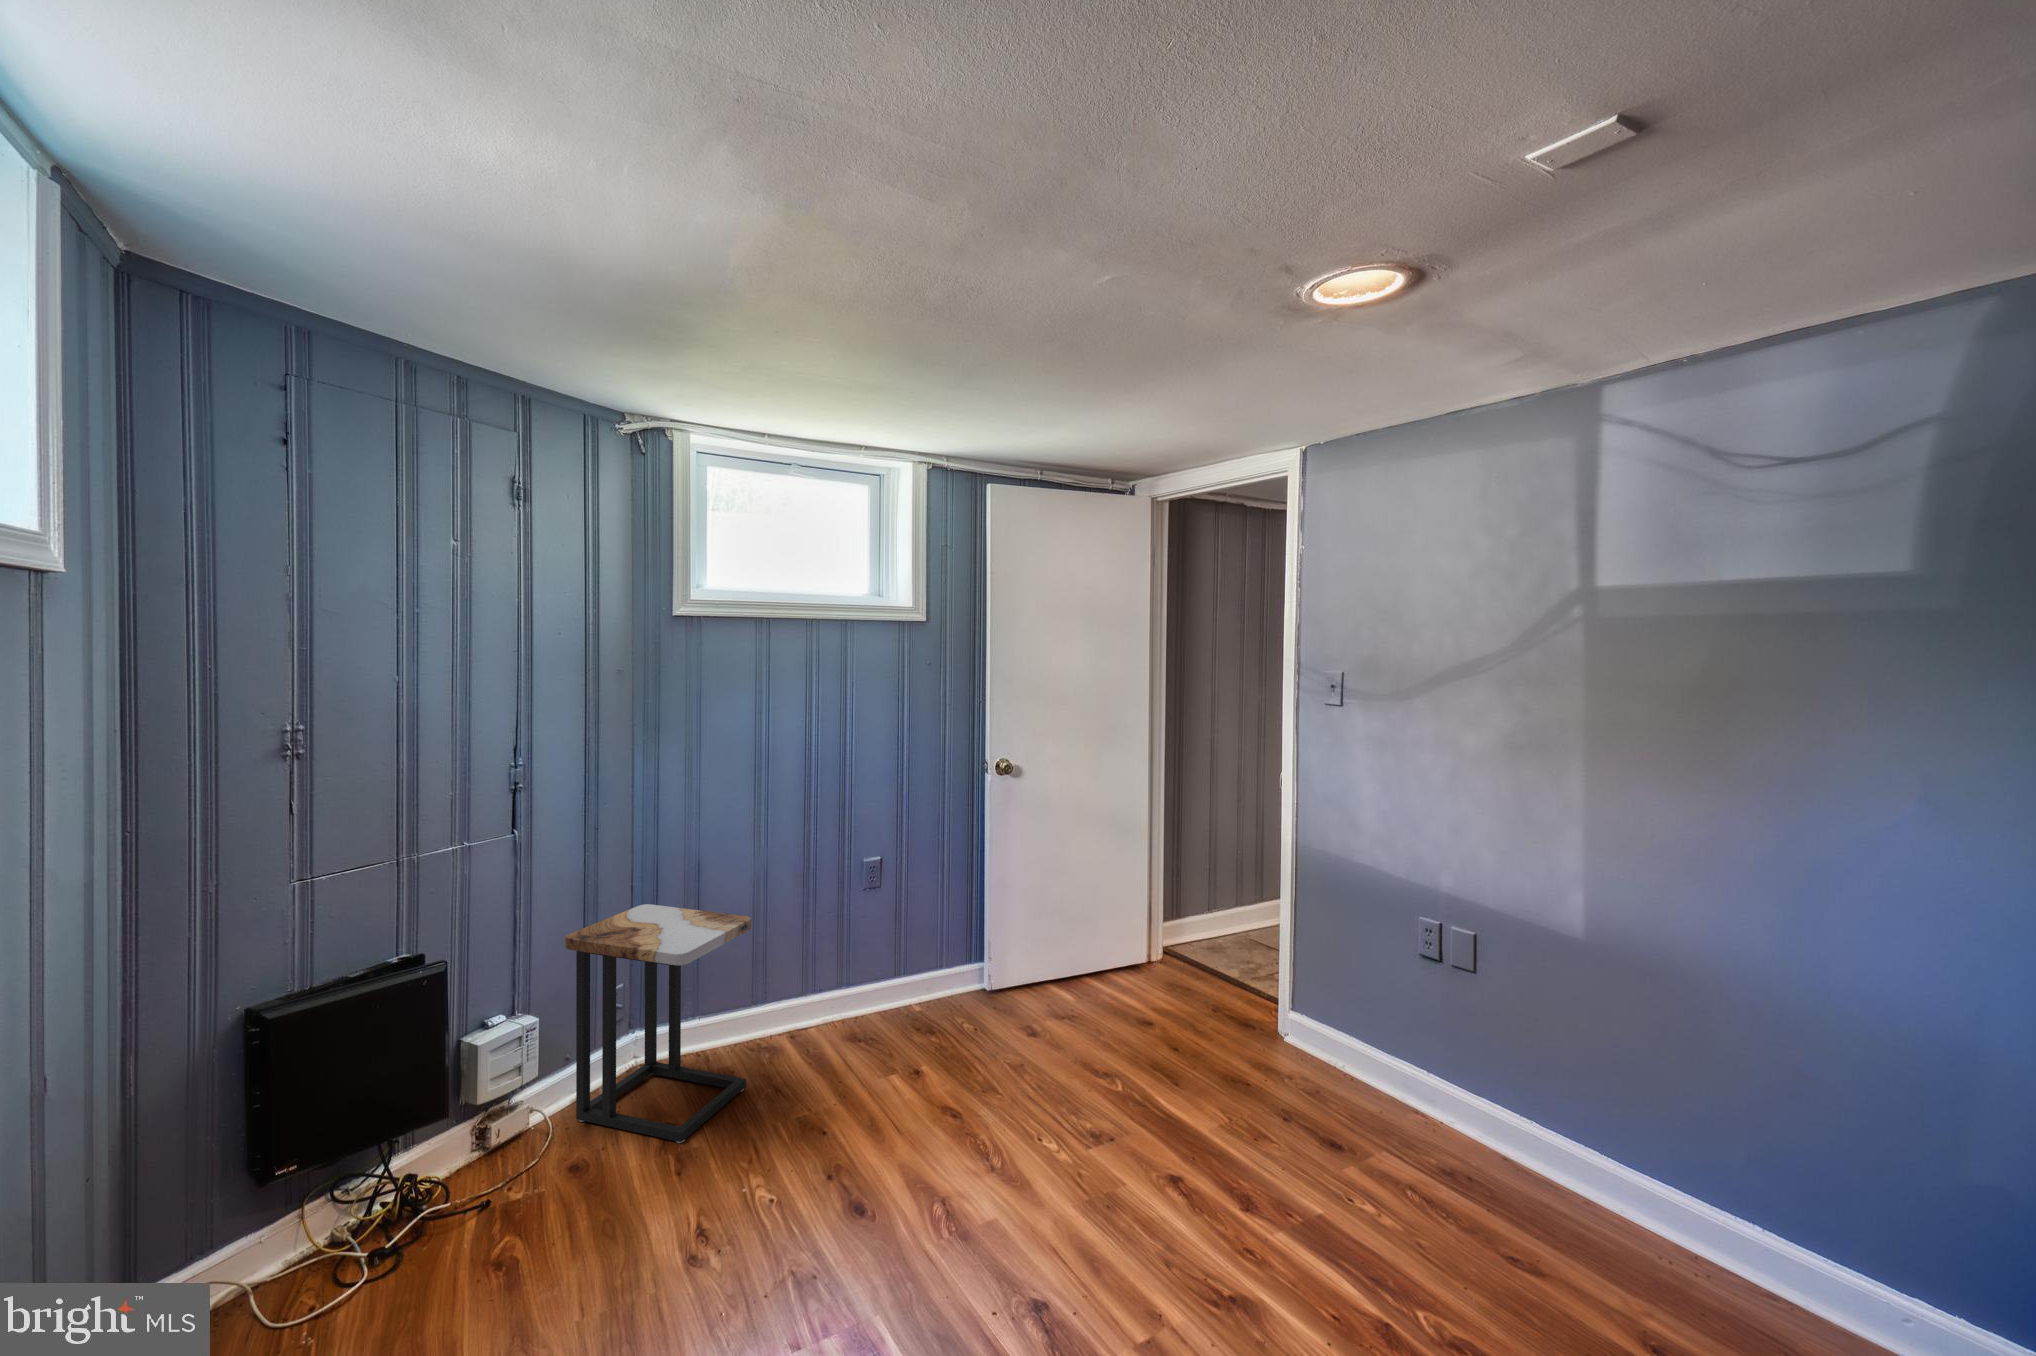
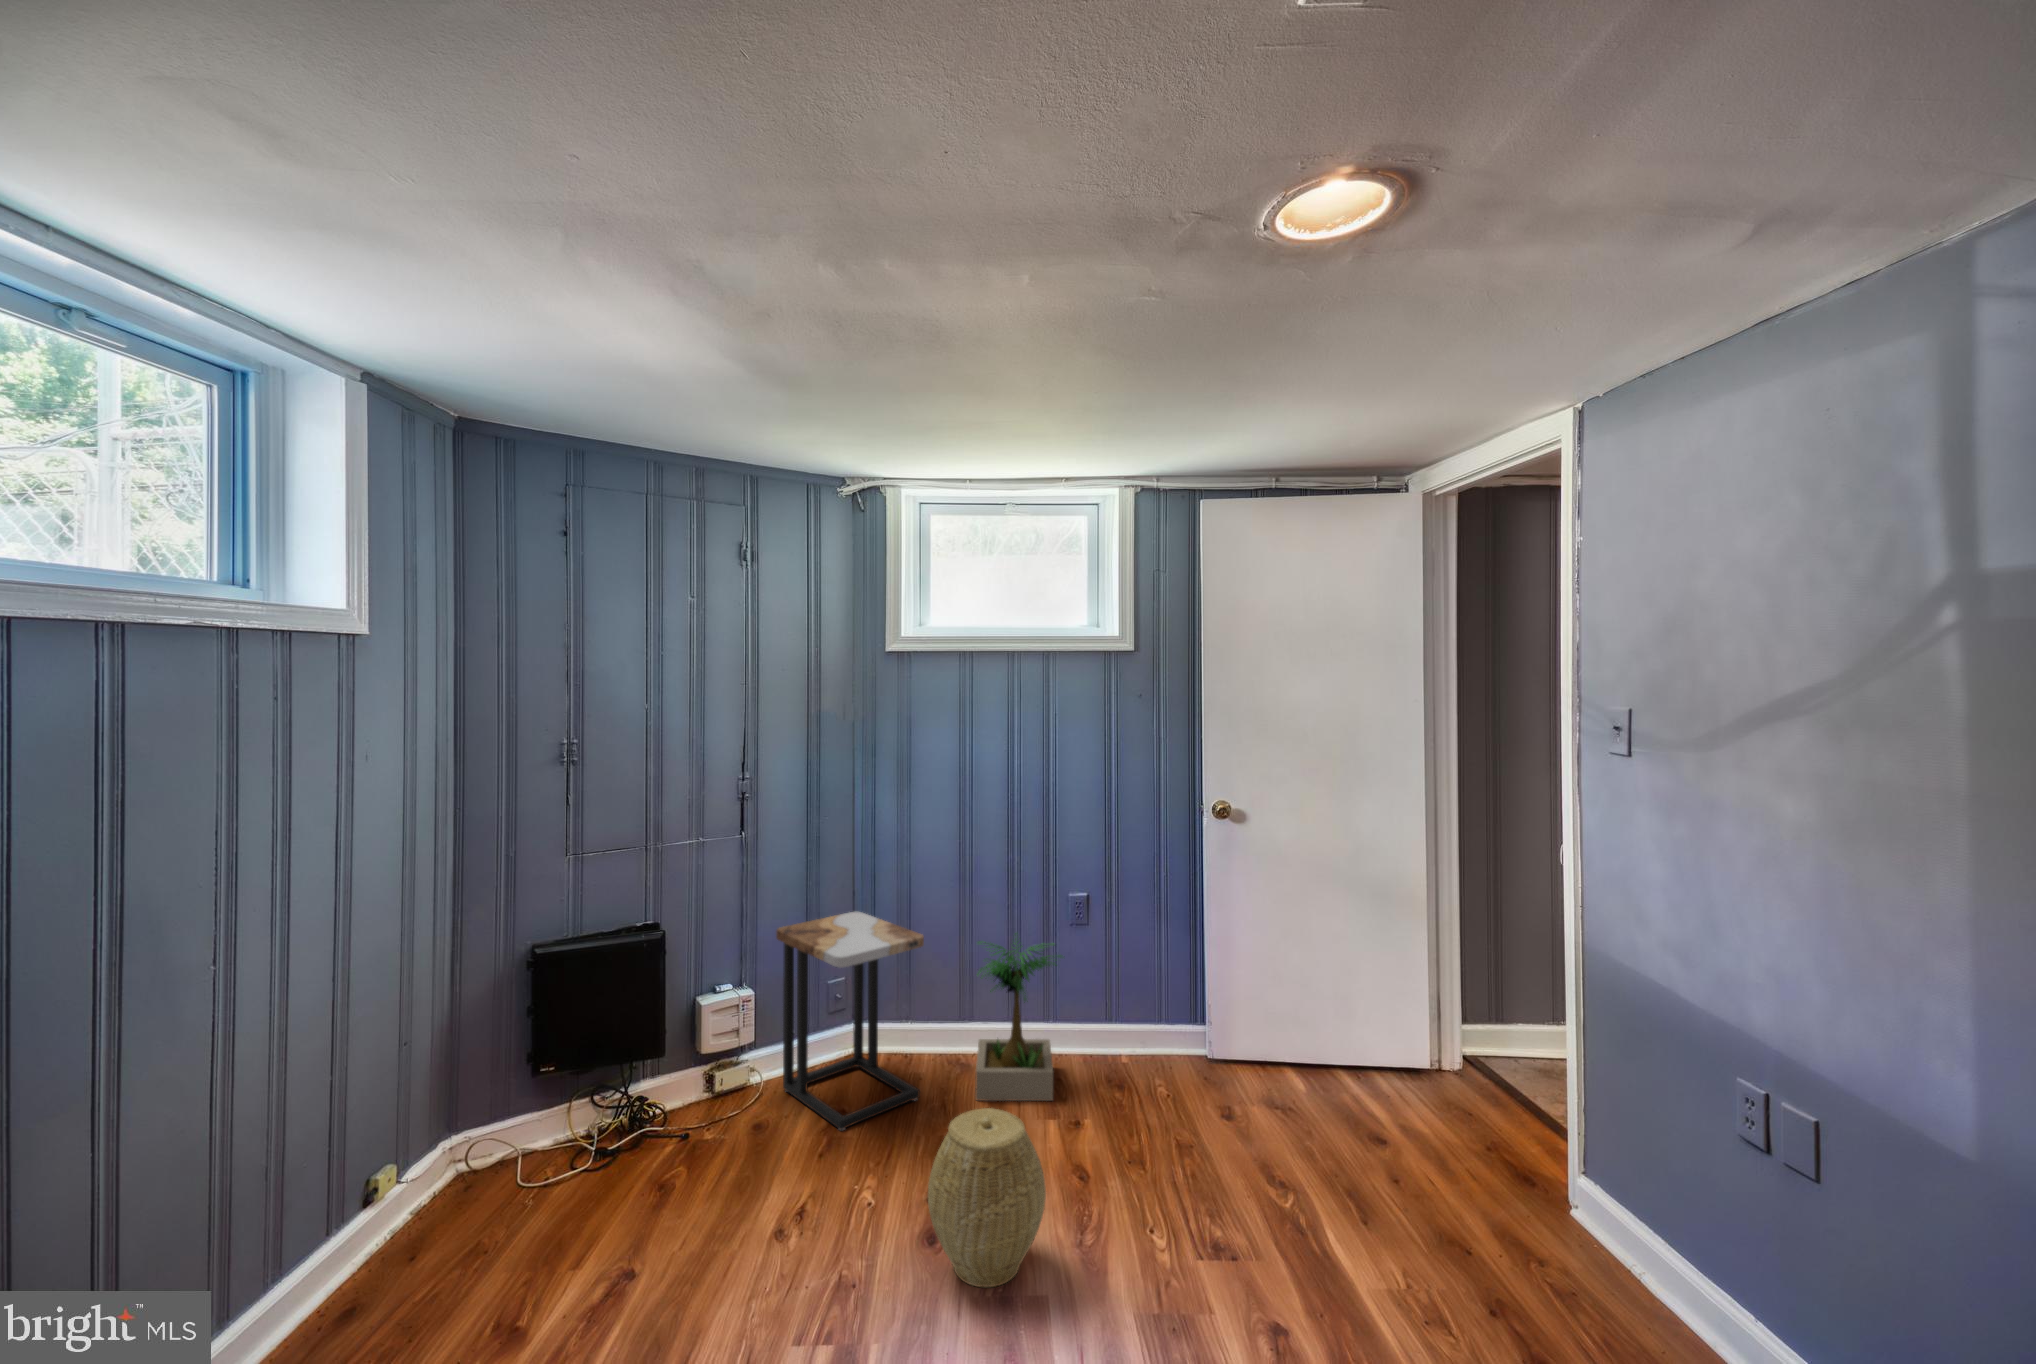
potted plant: none [782,898,889,1075] -> present [975,933,1061,1101]
woven basket: none [868,1067,983,1239] -> present [928,1108,1046,1287]

